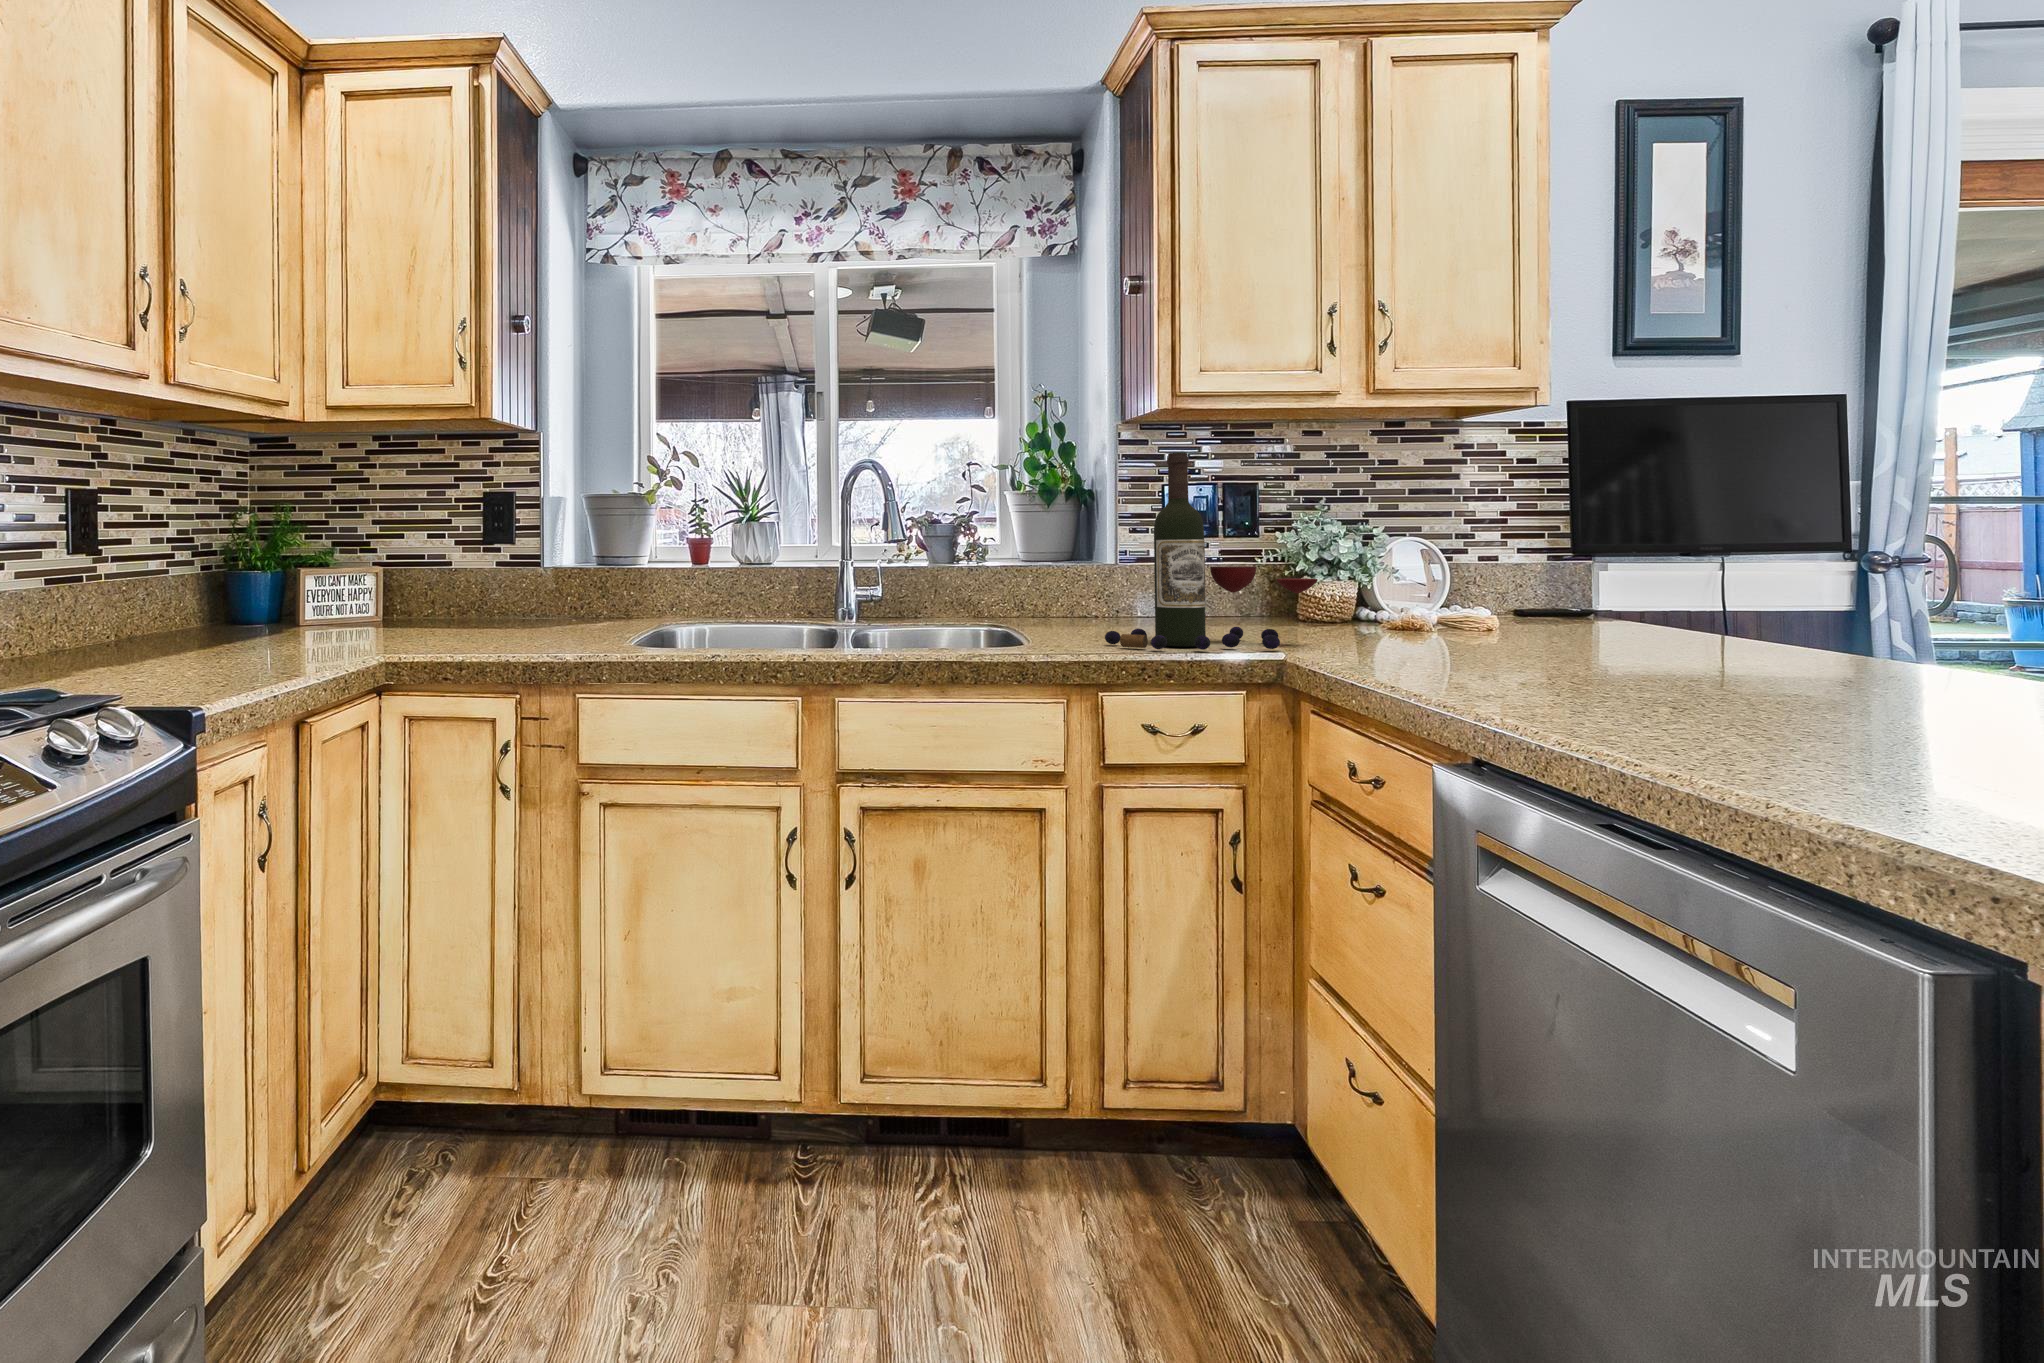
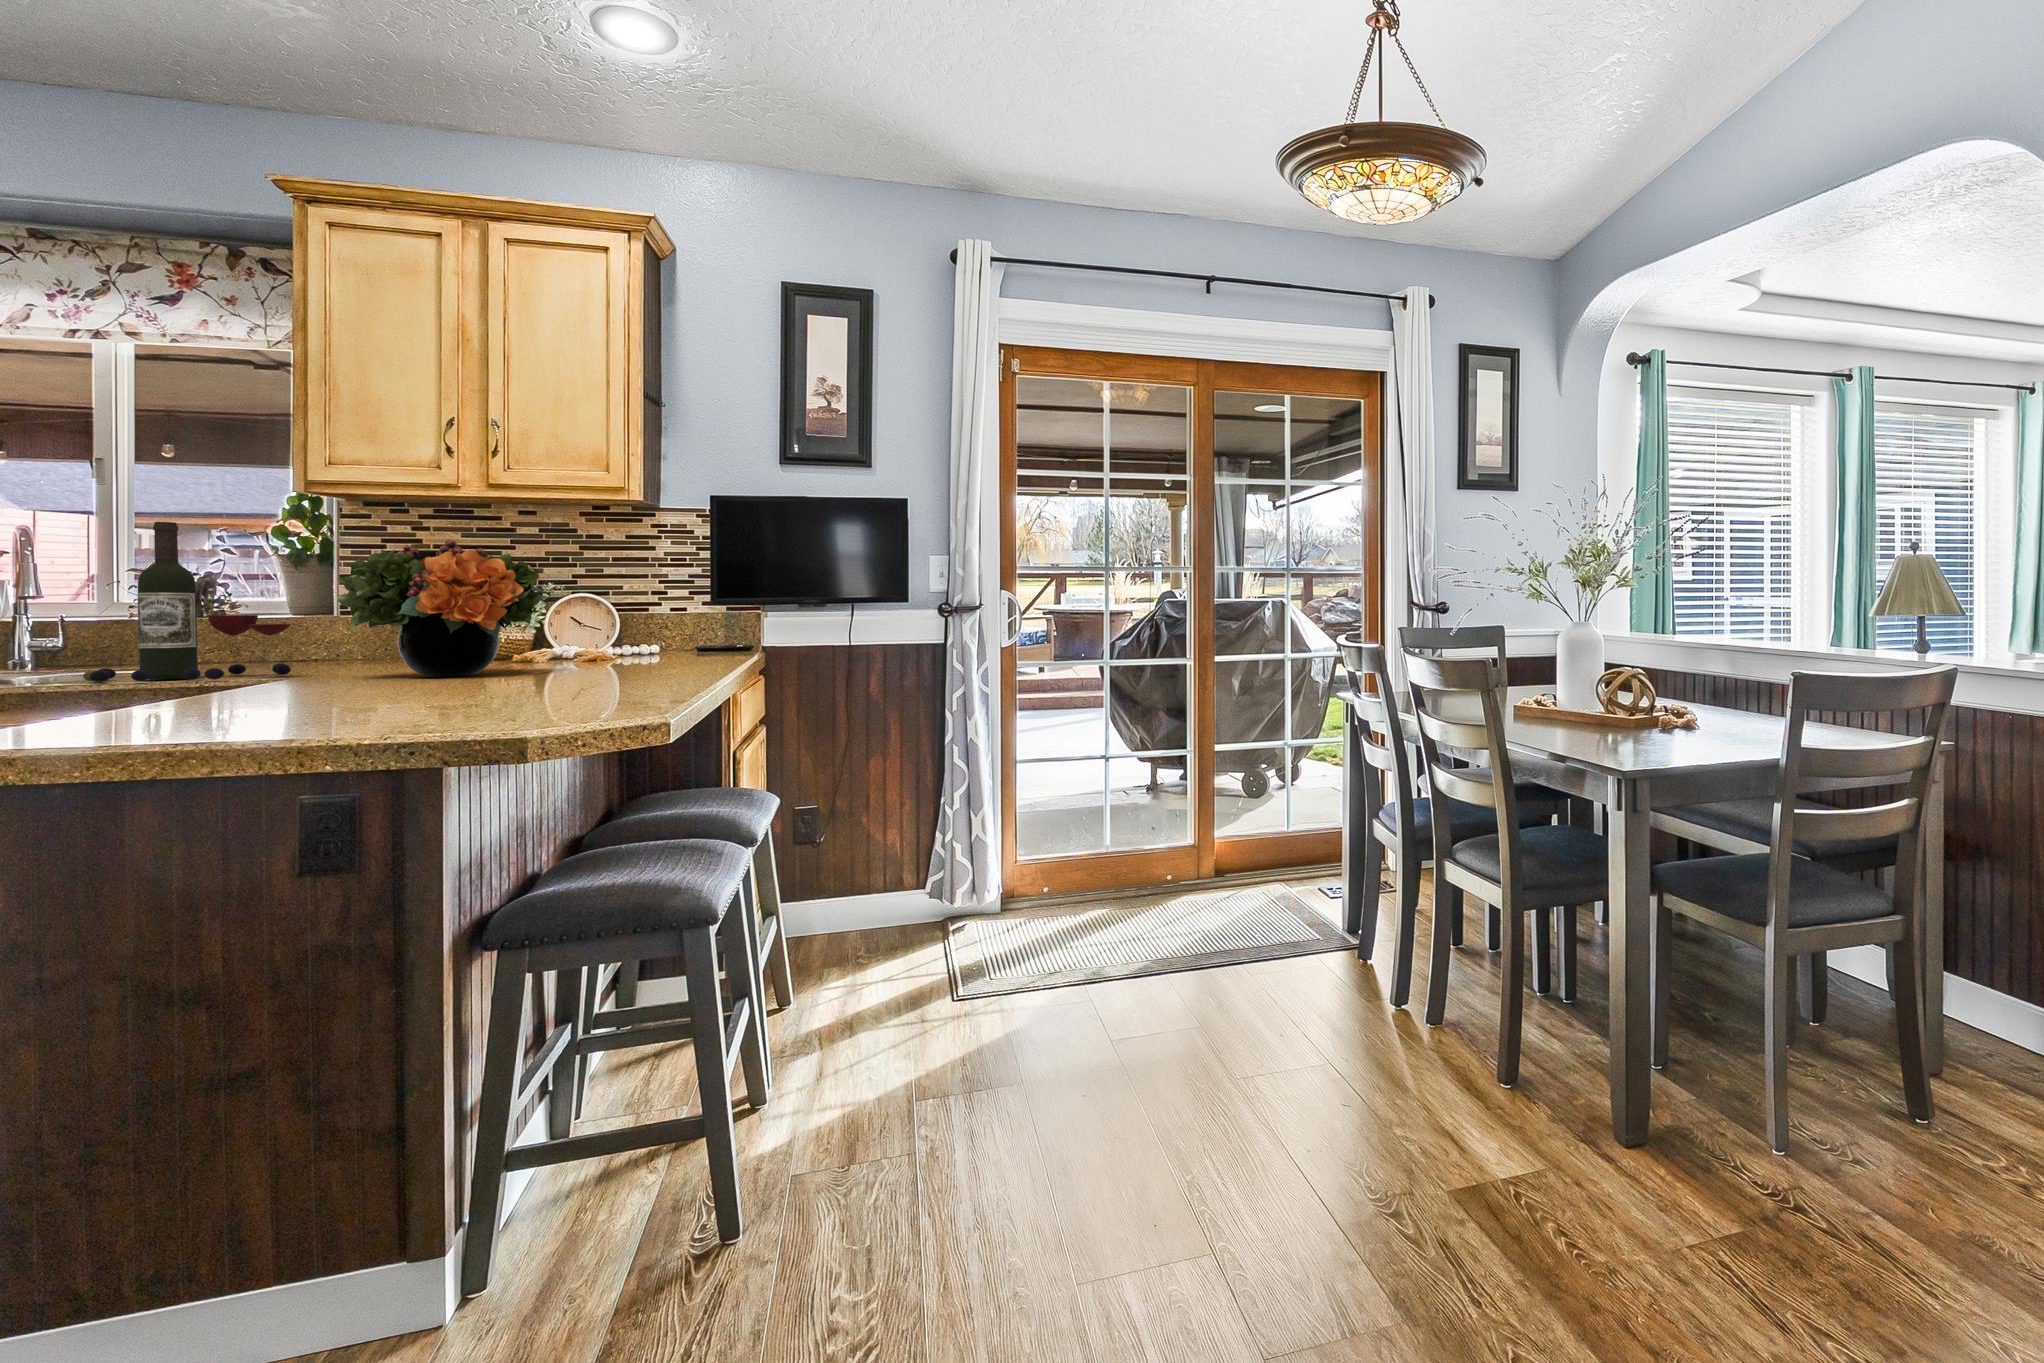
flower arrangement: none [1414,465,1665,653] -> present [337,540,542,677]

